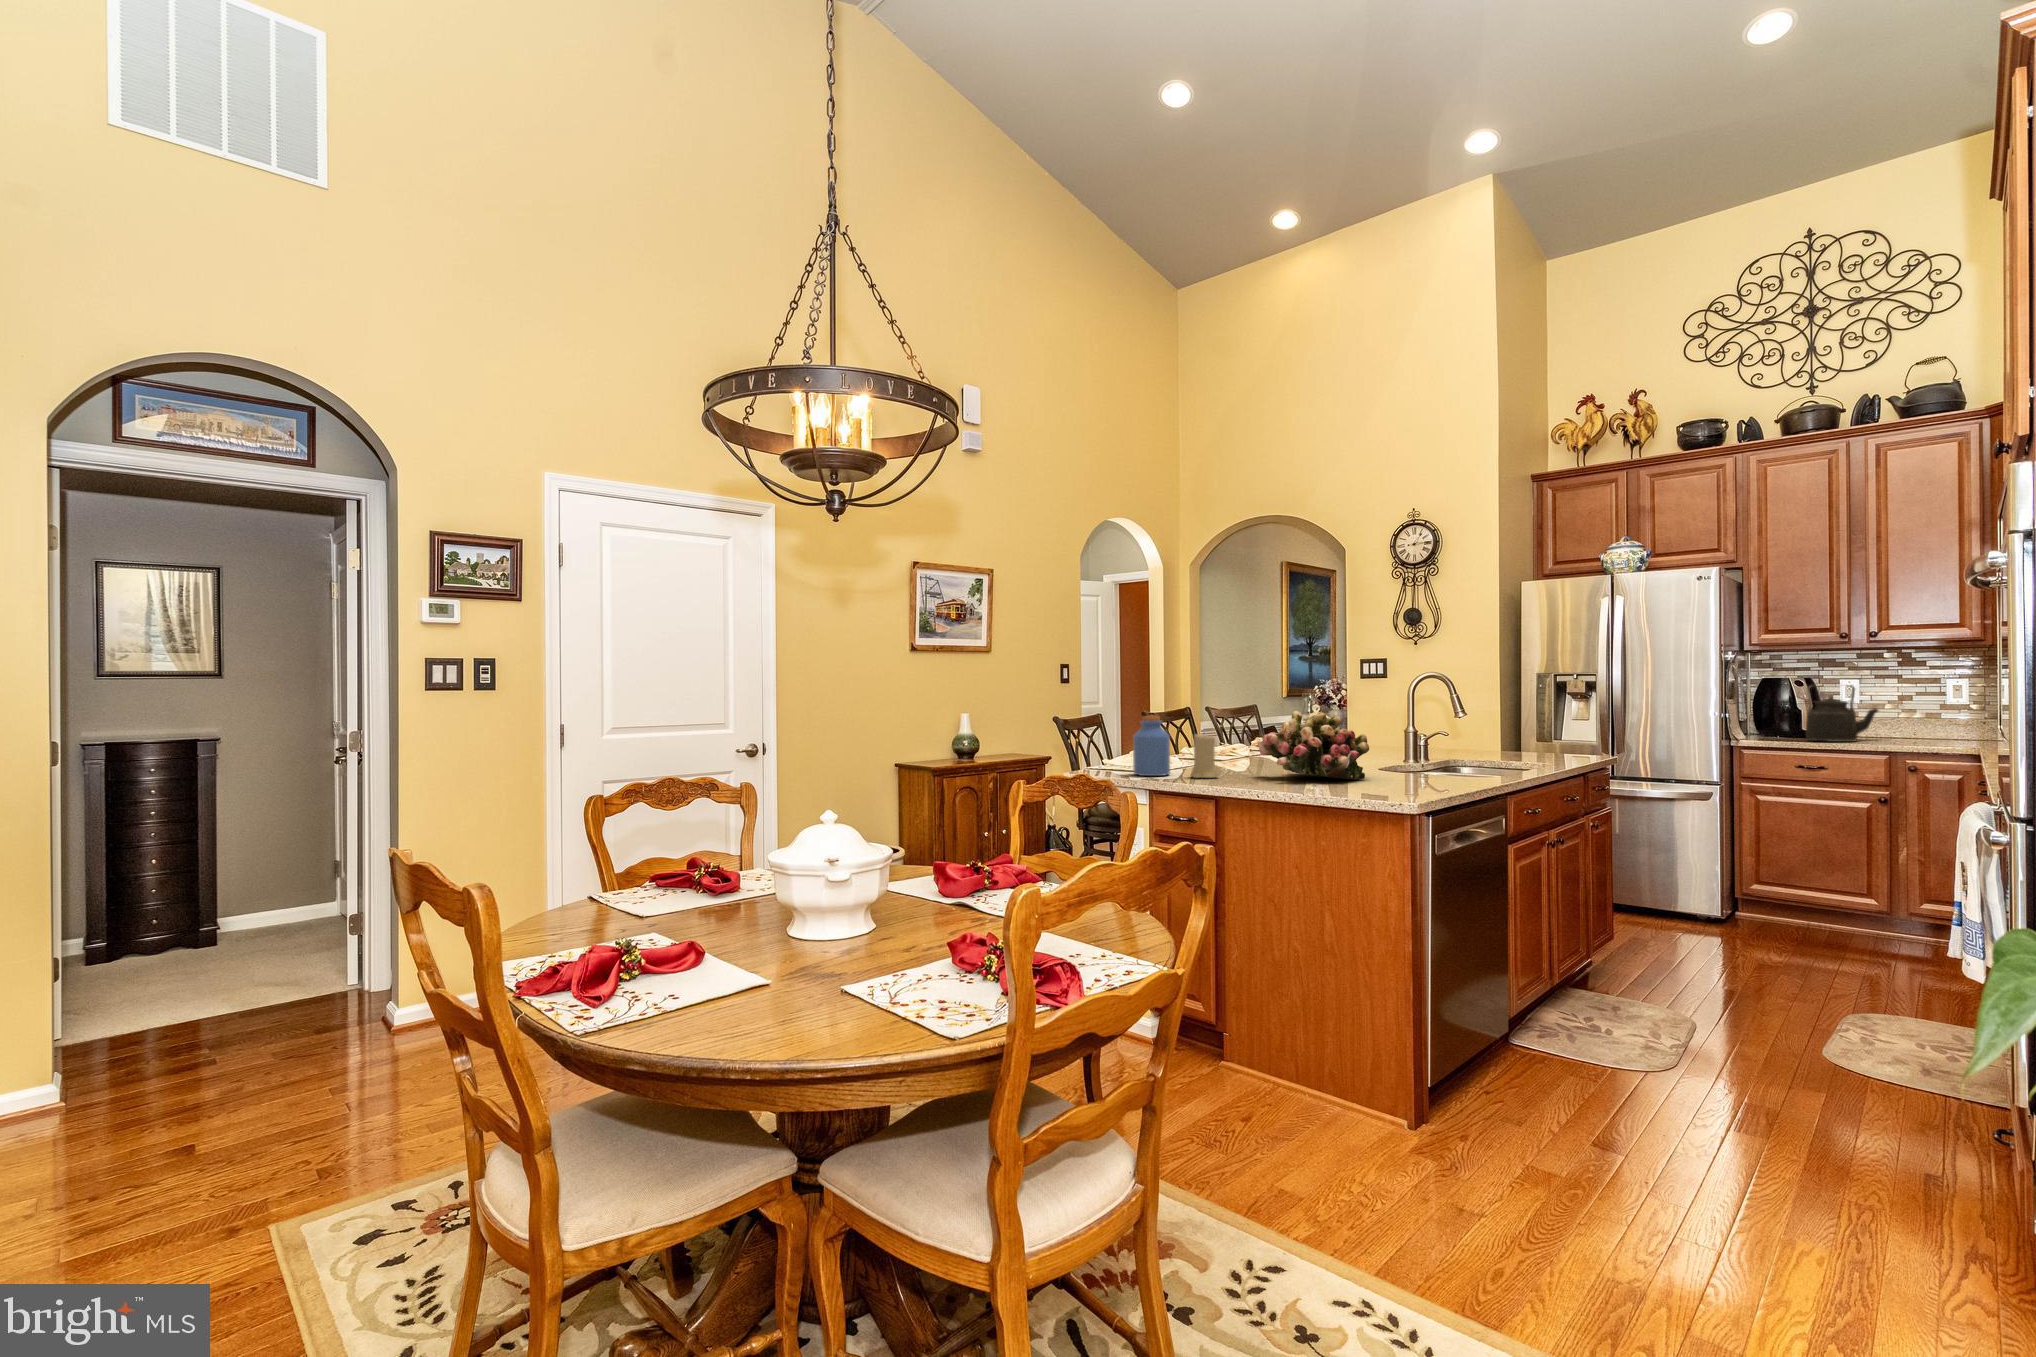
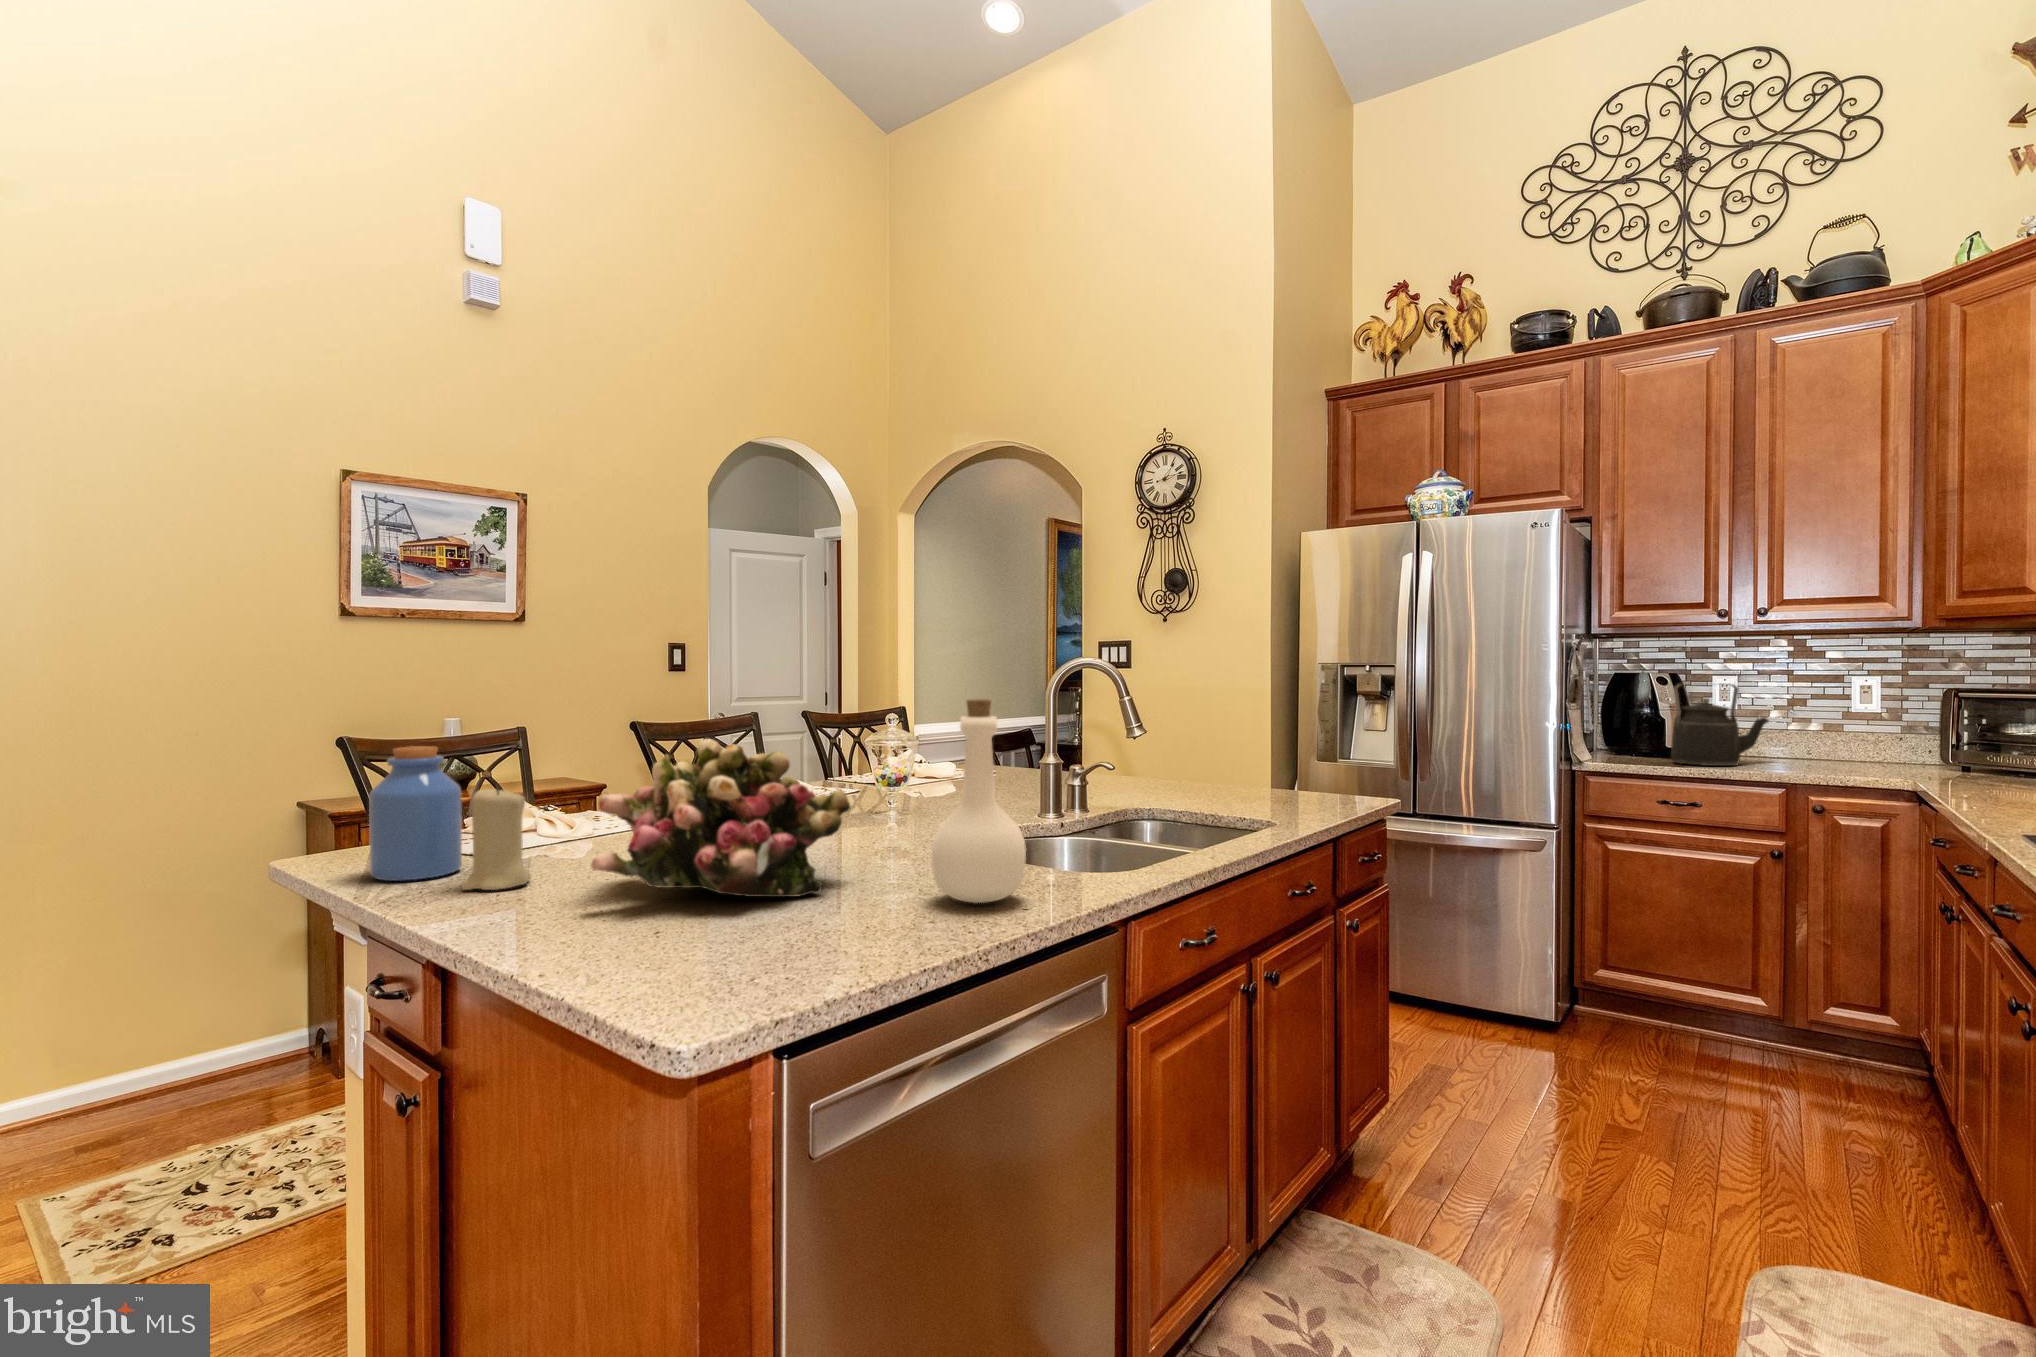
bottle: none [1420,691,1467,781] -> present [932,699,1026,903]

